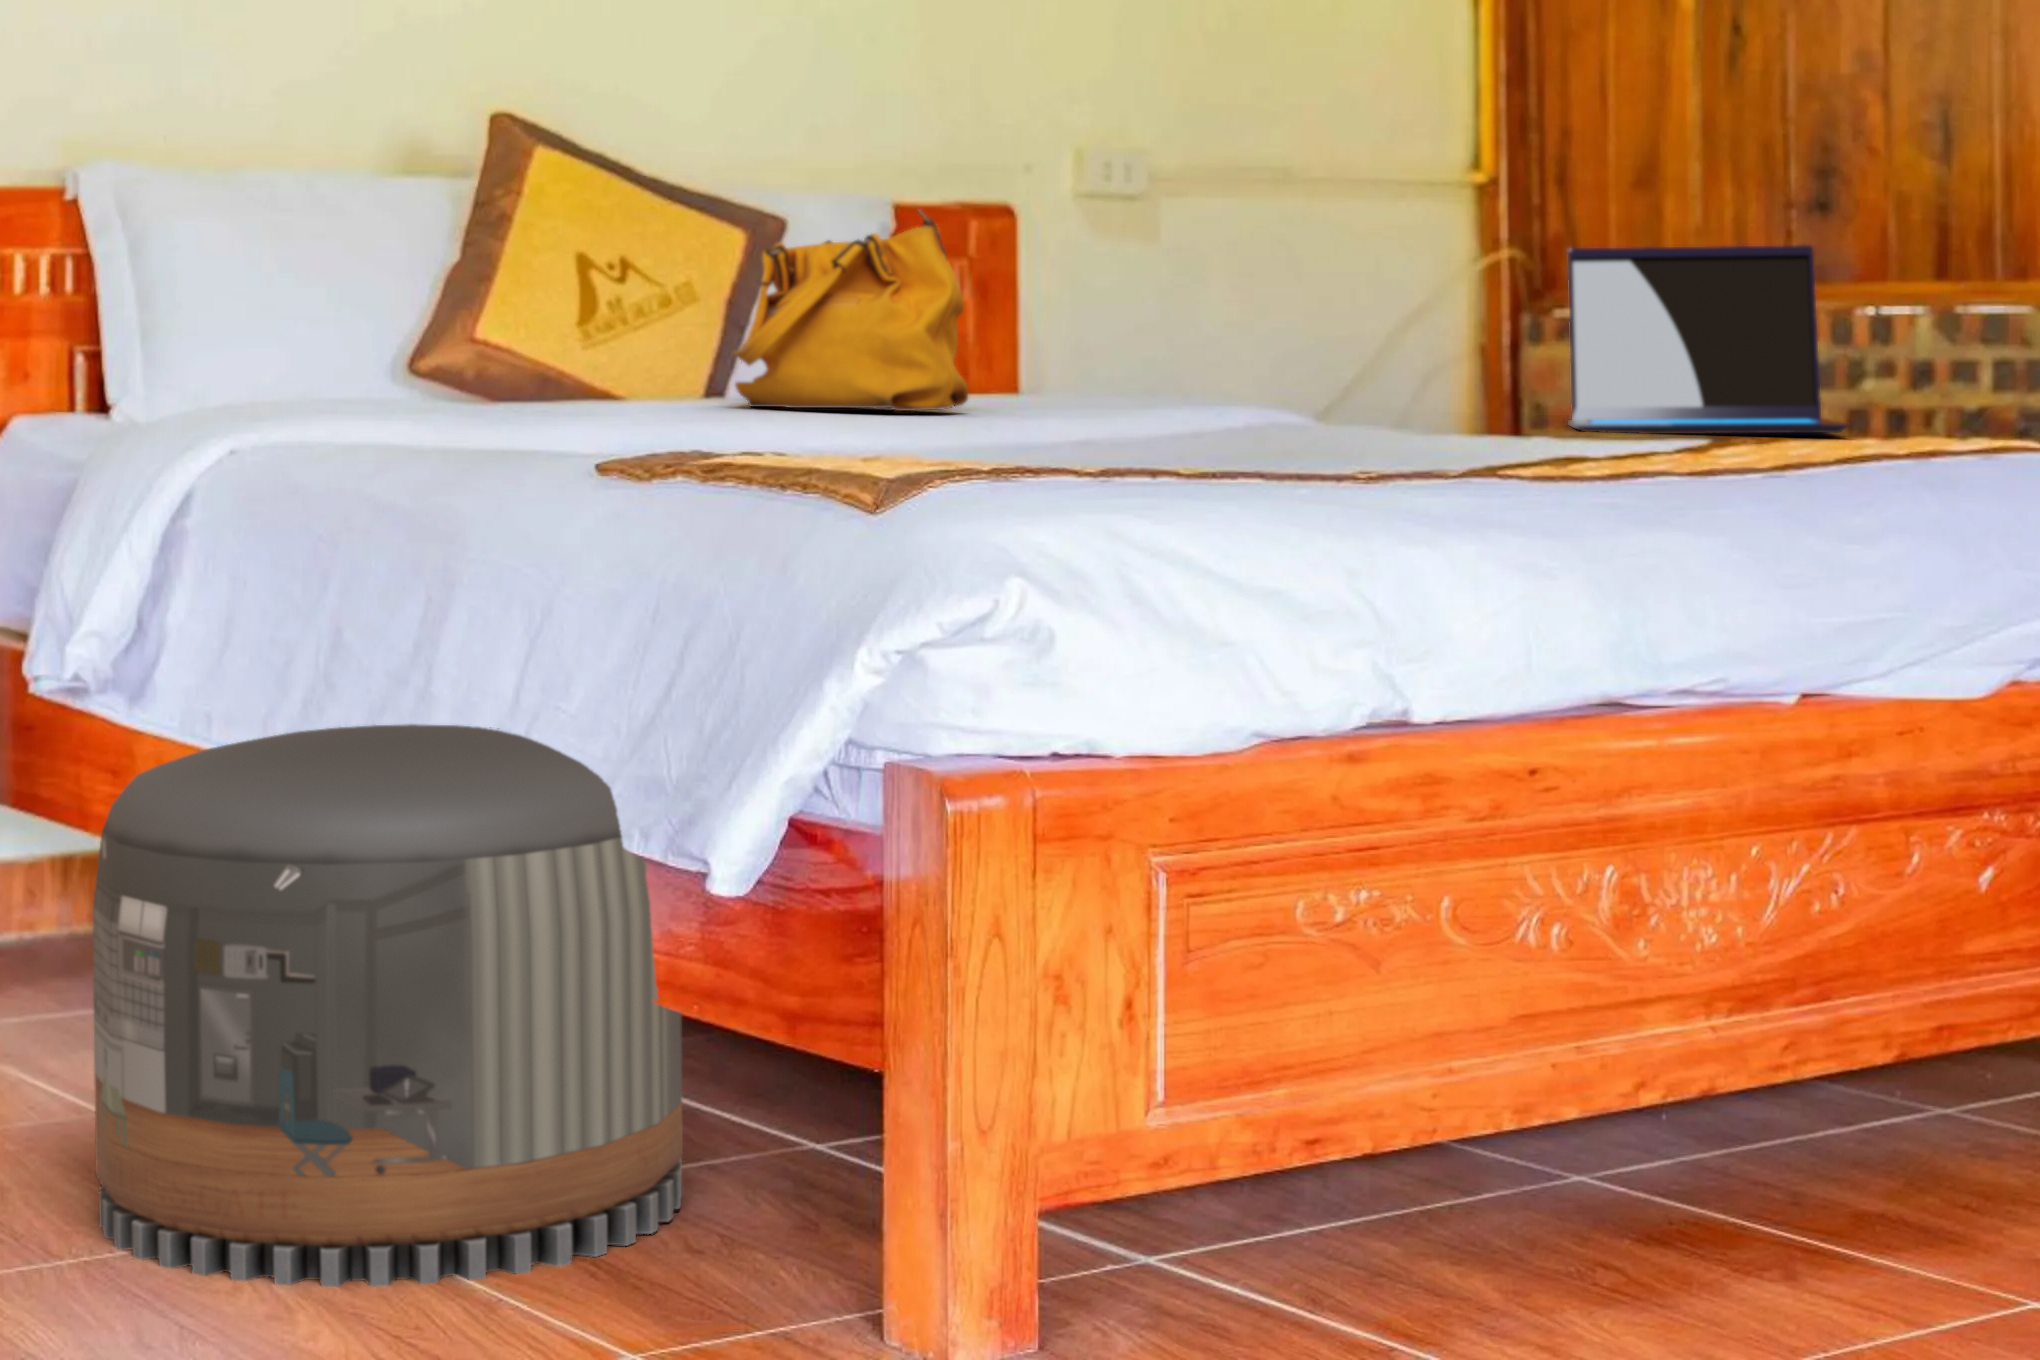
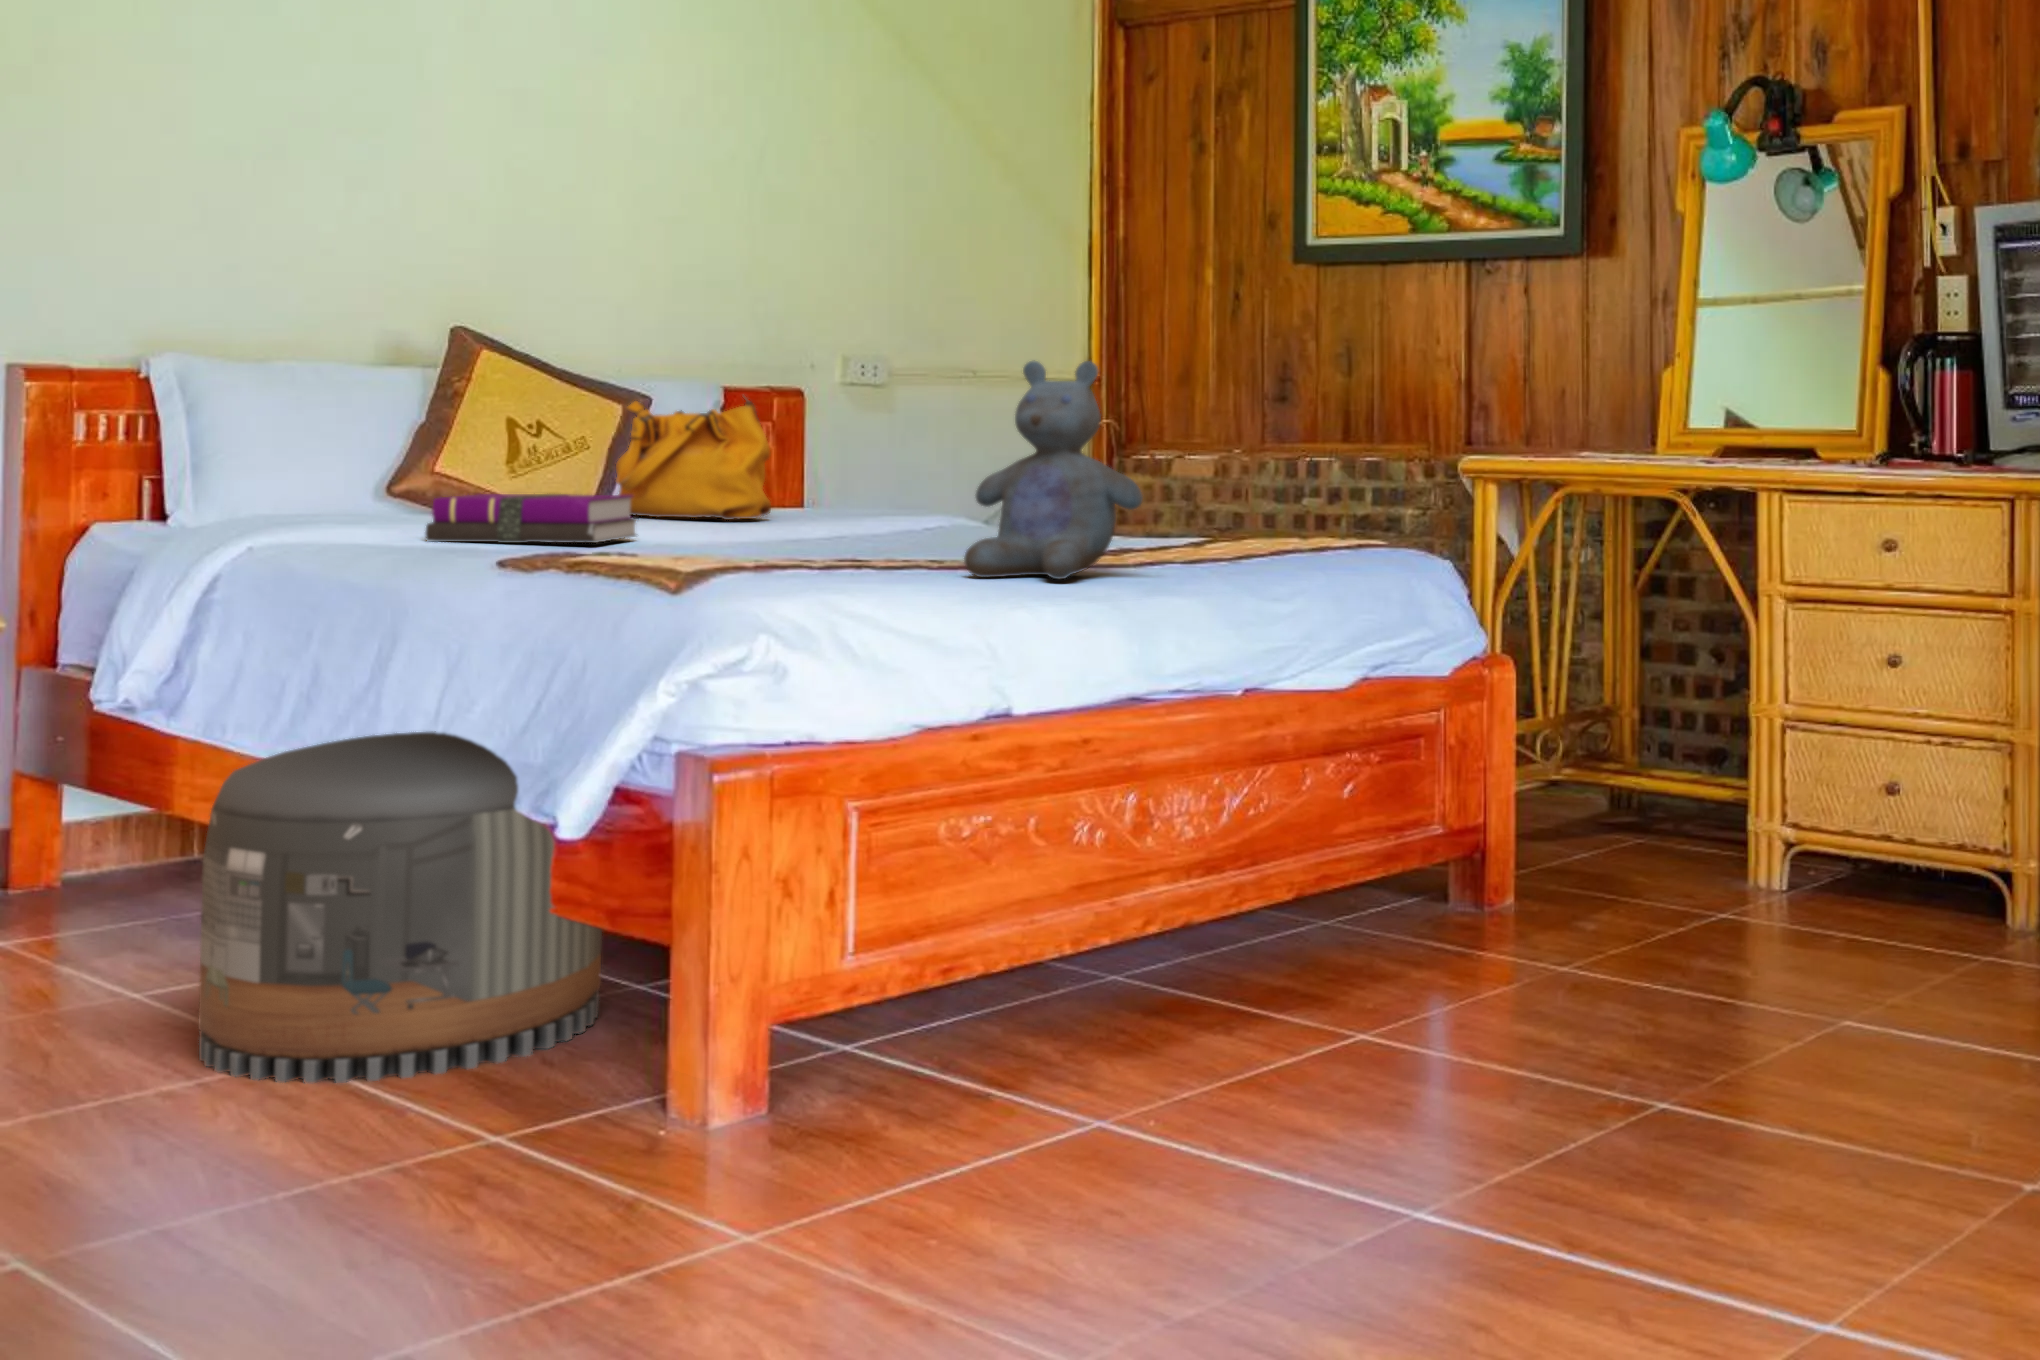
stuffed bear: none [1263,88,1584,482] -> present [964,361,1143,580]
laptop: present [1568,245,1849,434] -> none [1136,423,1292,533]
notebook: none [433,358,749,432] -> present [425,494,636,543]

